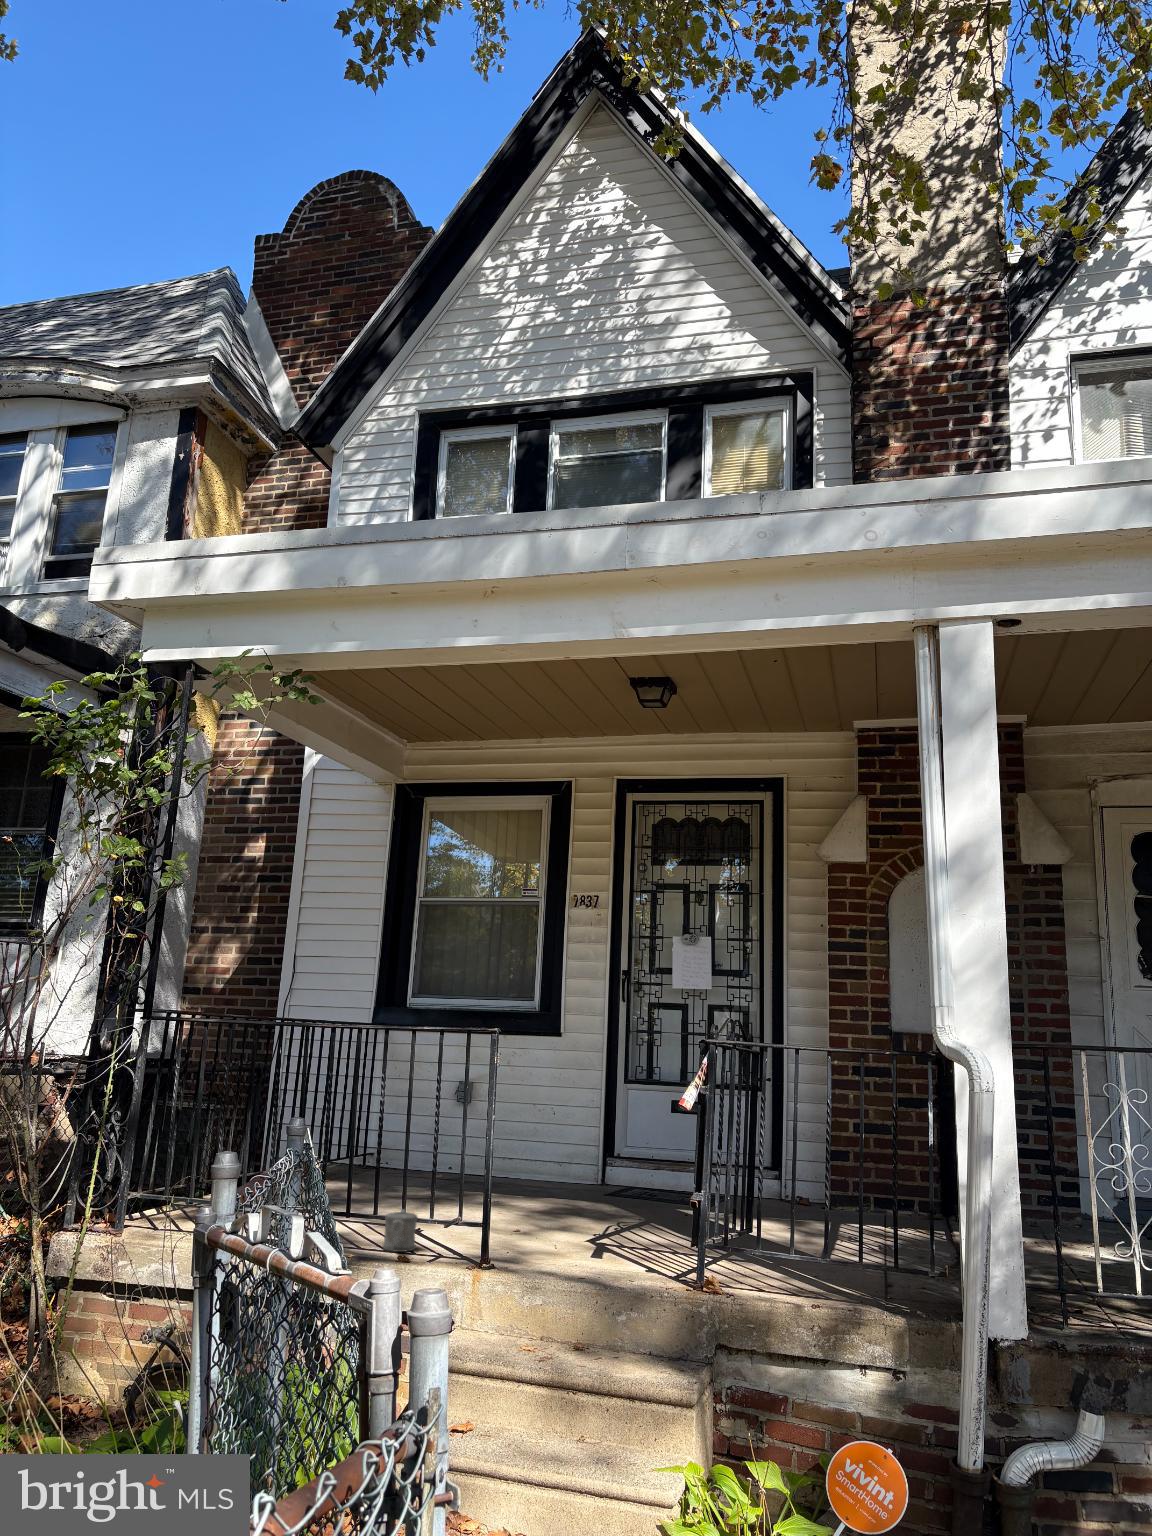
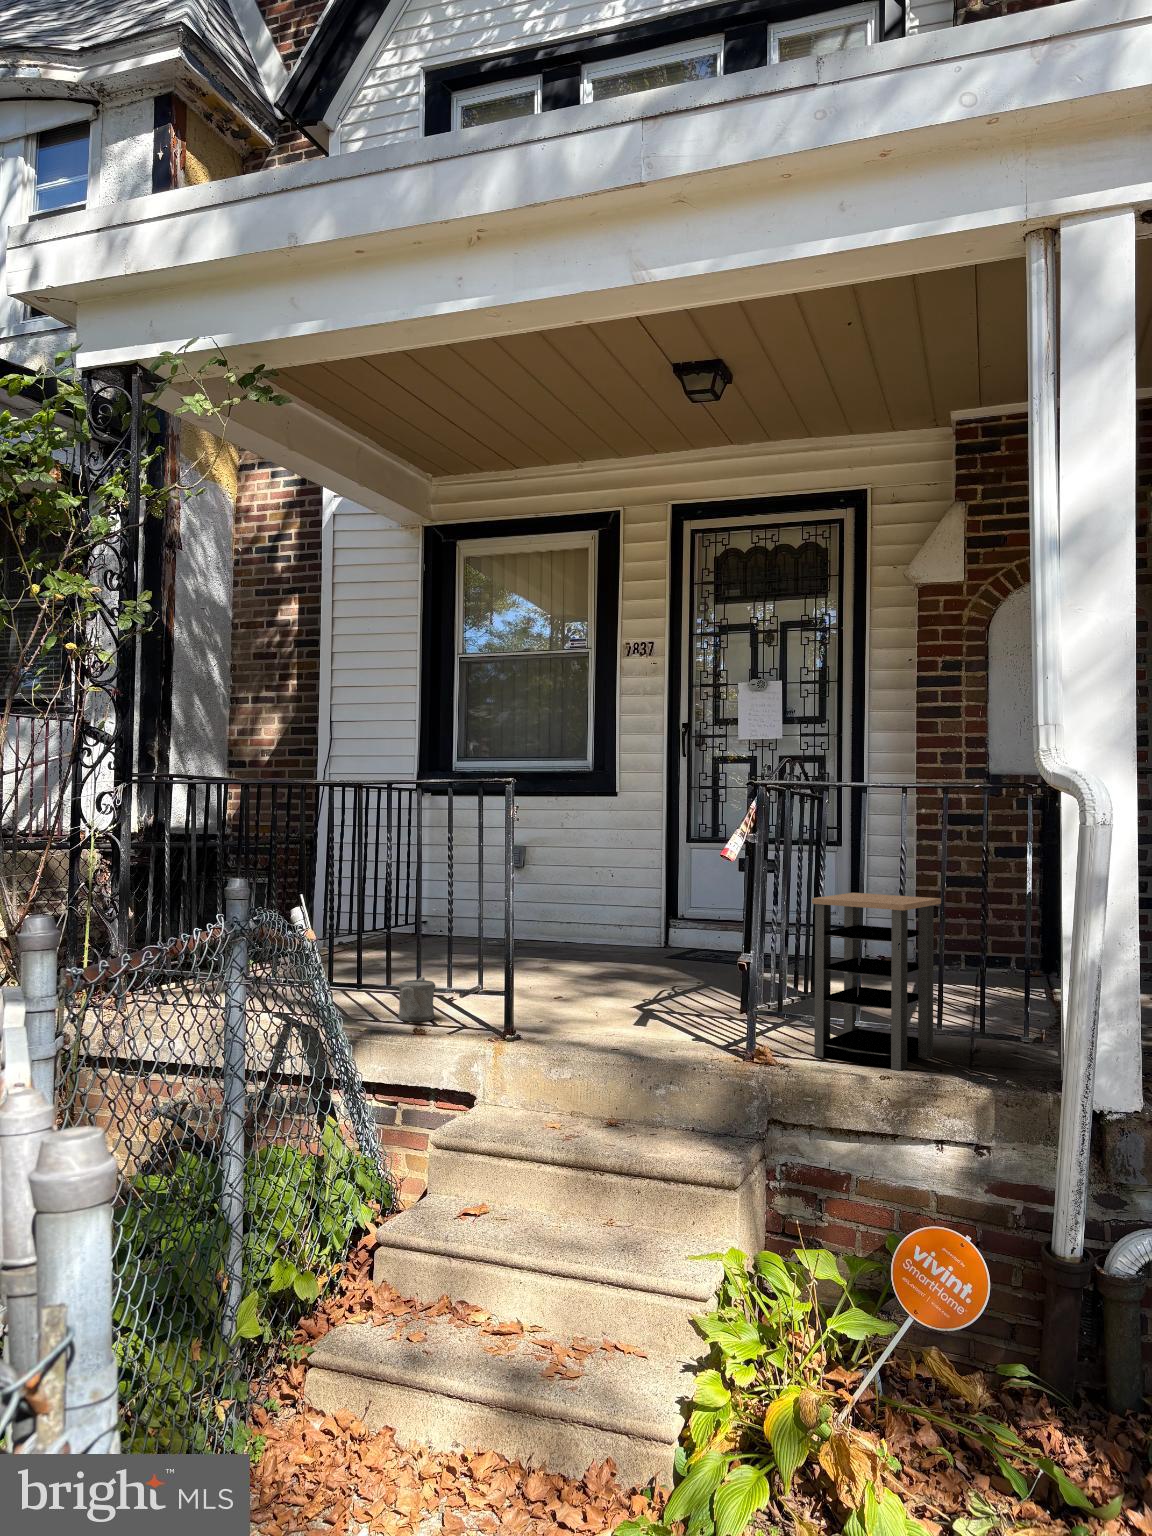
side table: none [752,1140,857,1301] -> present [812,893,941,1071]

